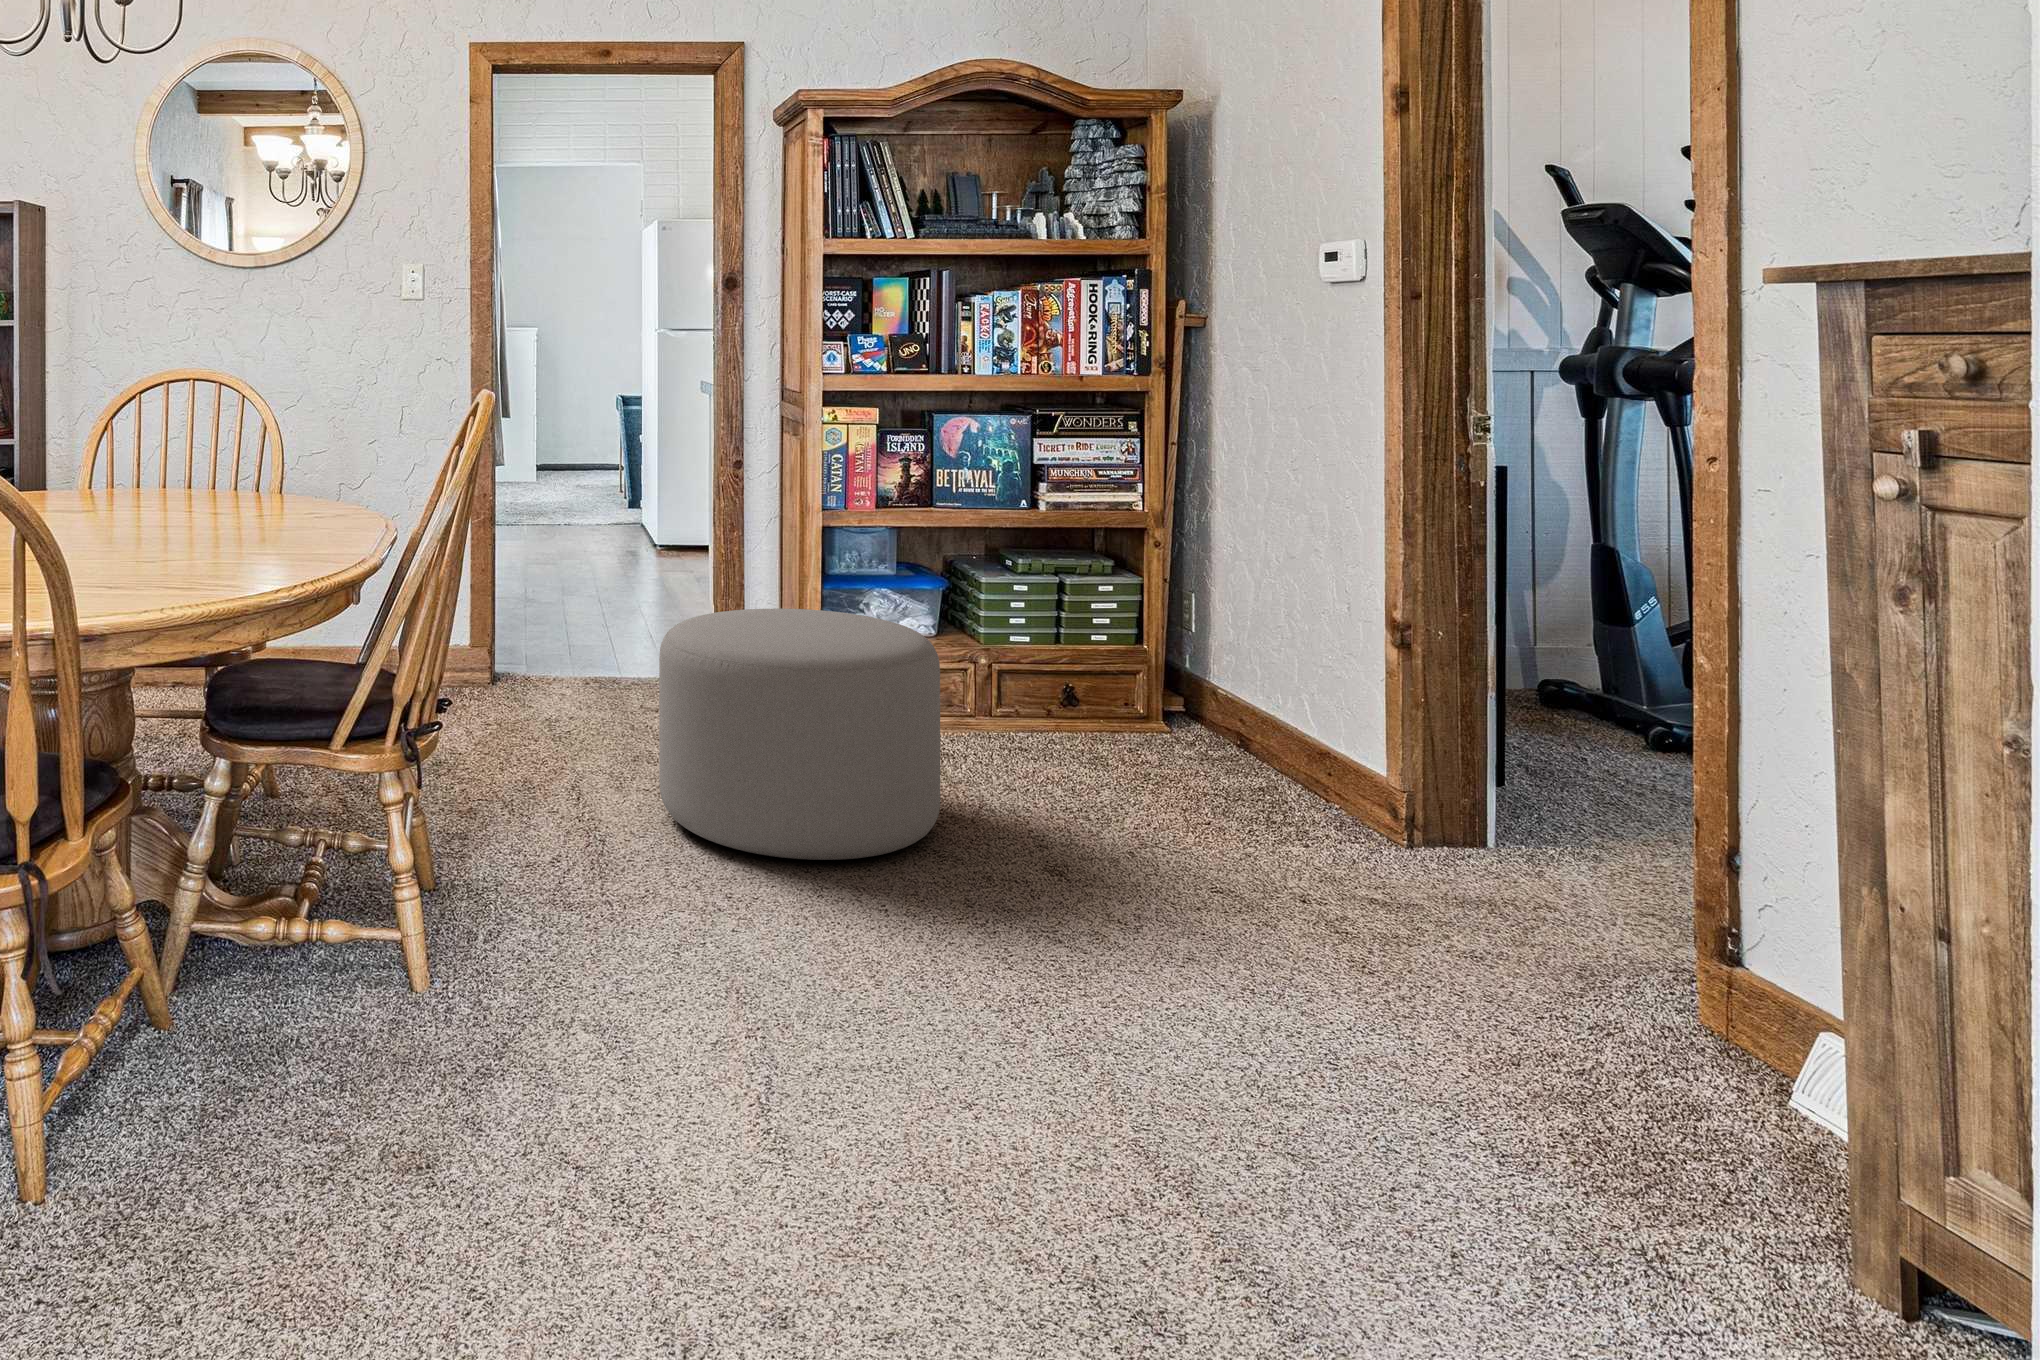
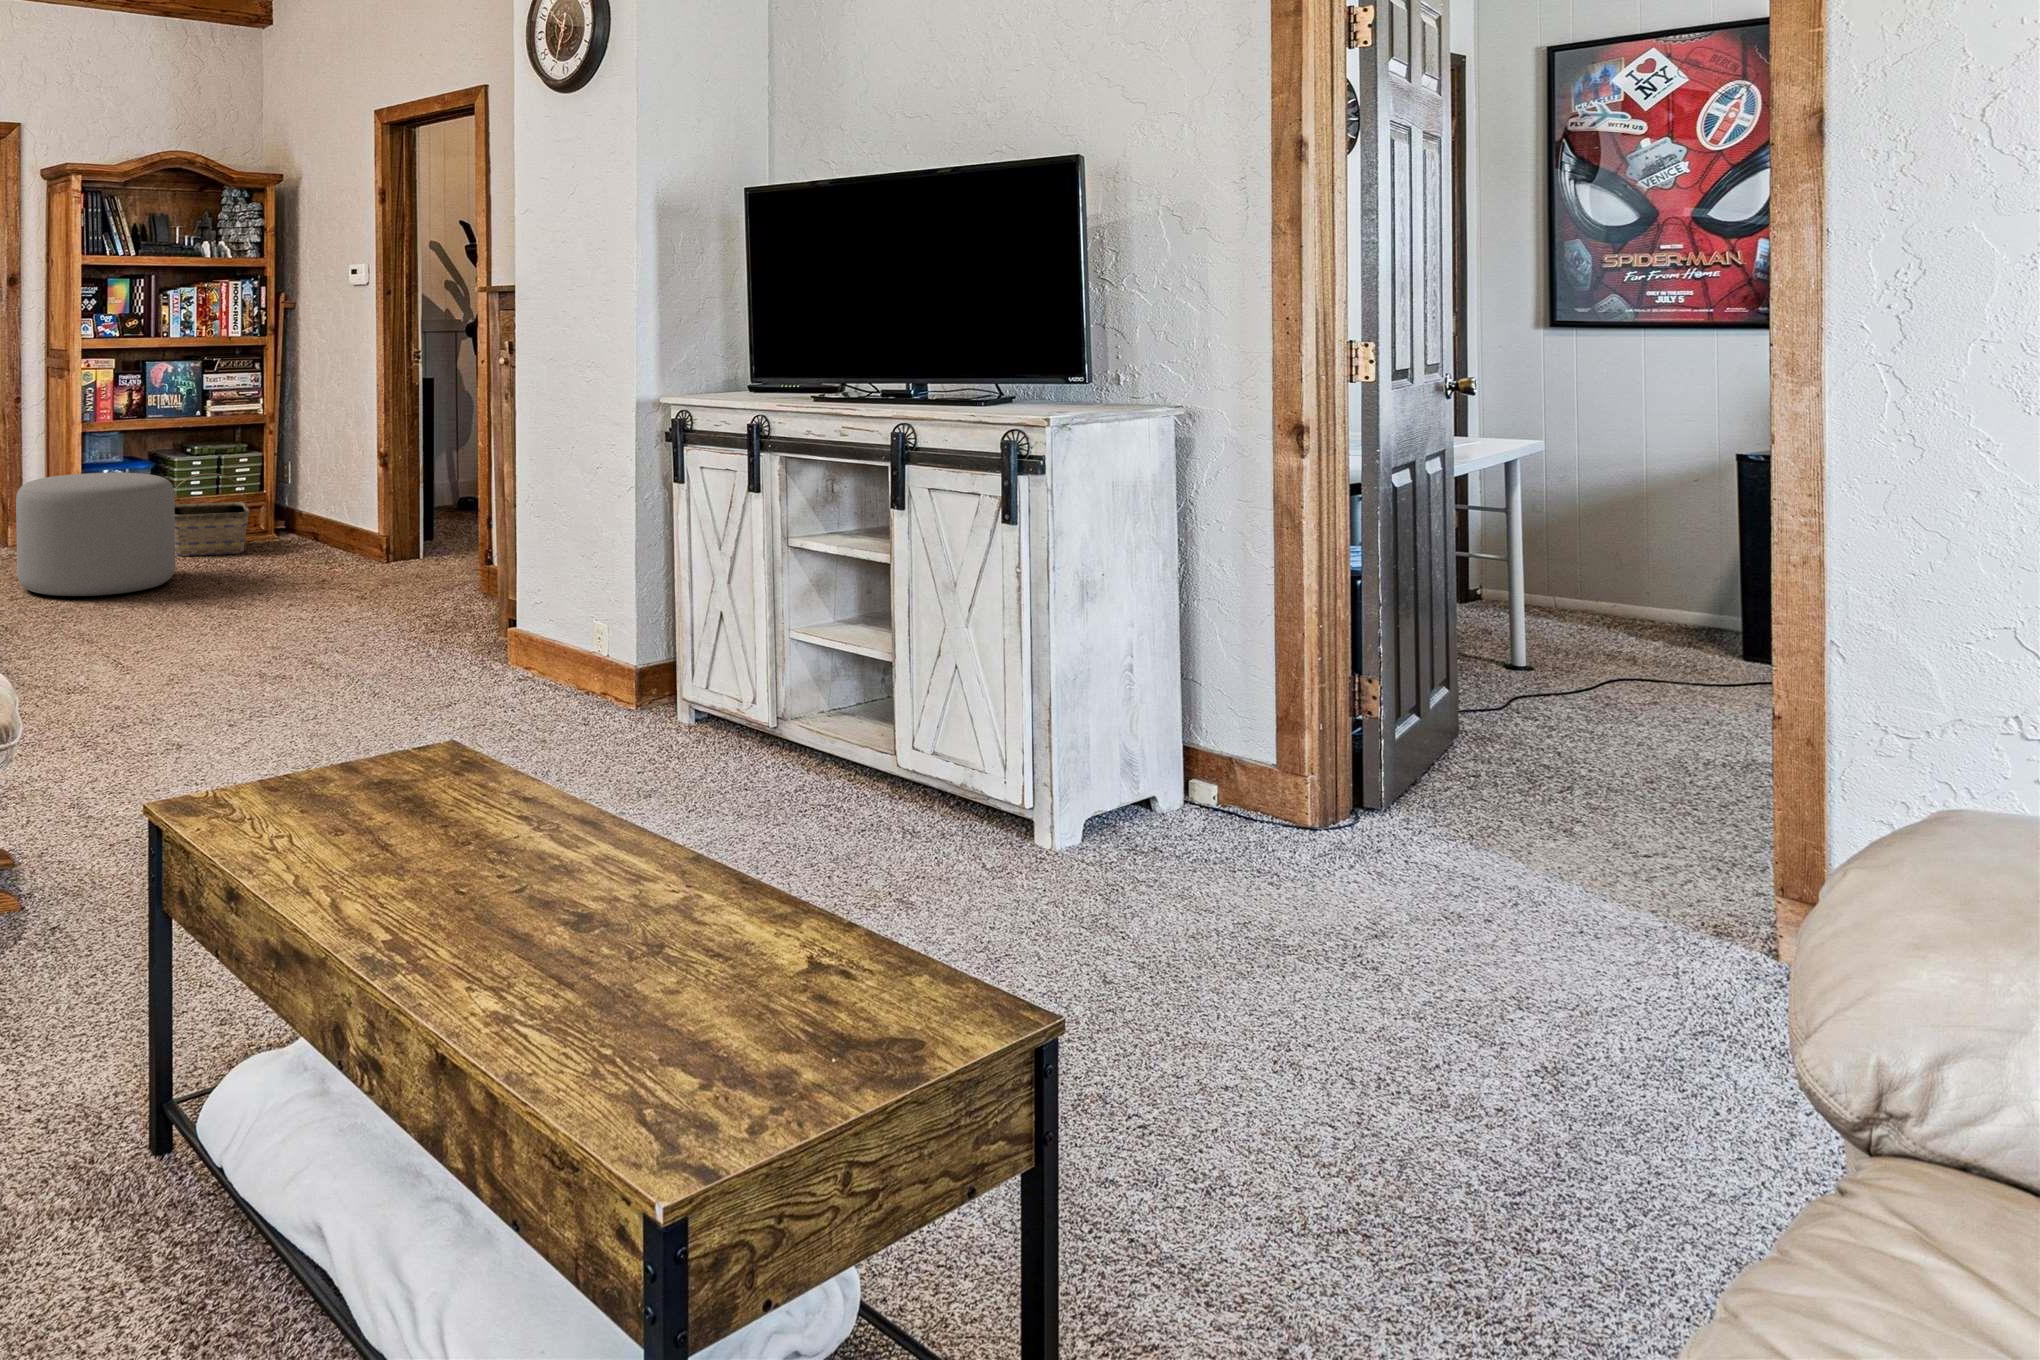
basket: none [958,614,1107,770] -> present [174,473,250,556]

